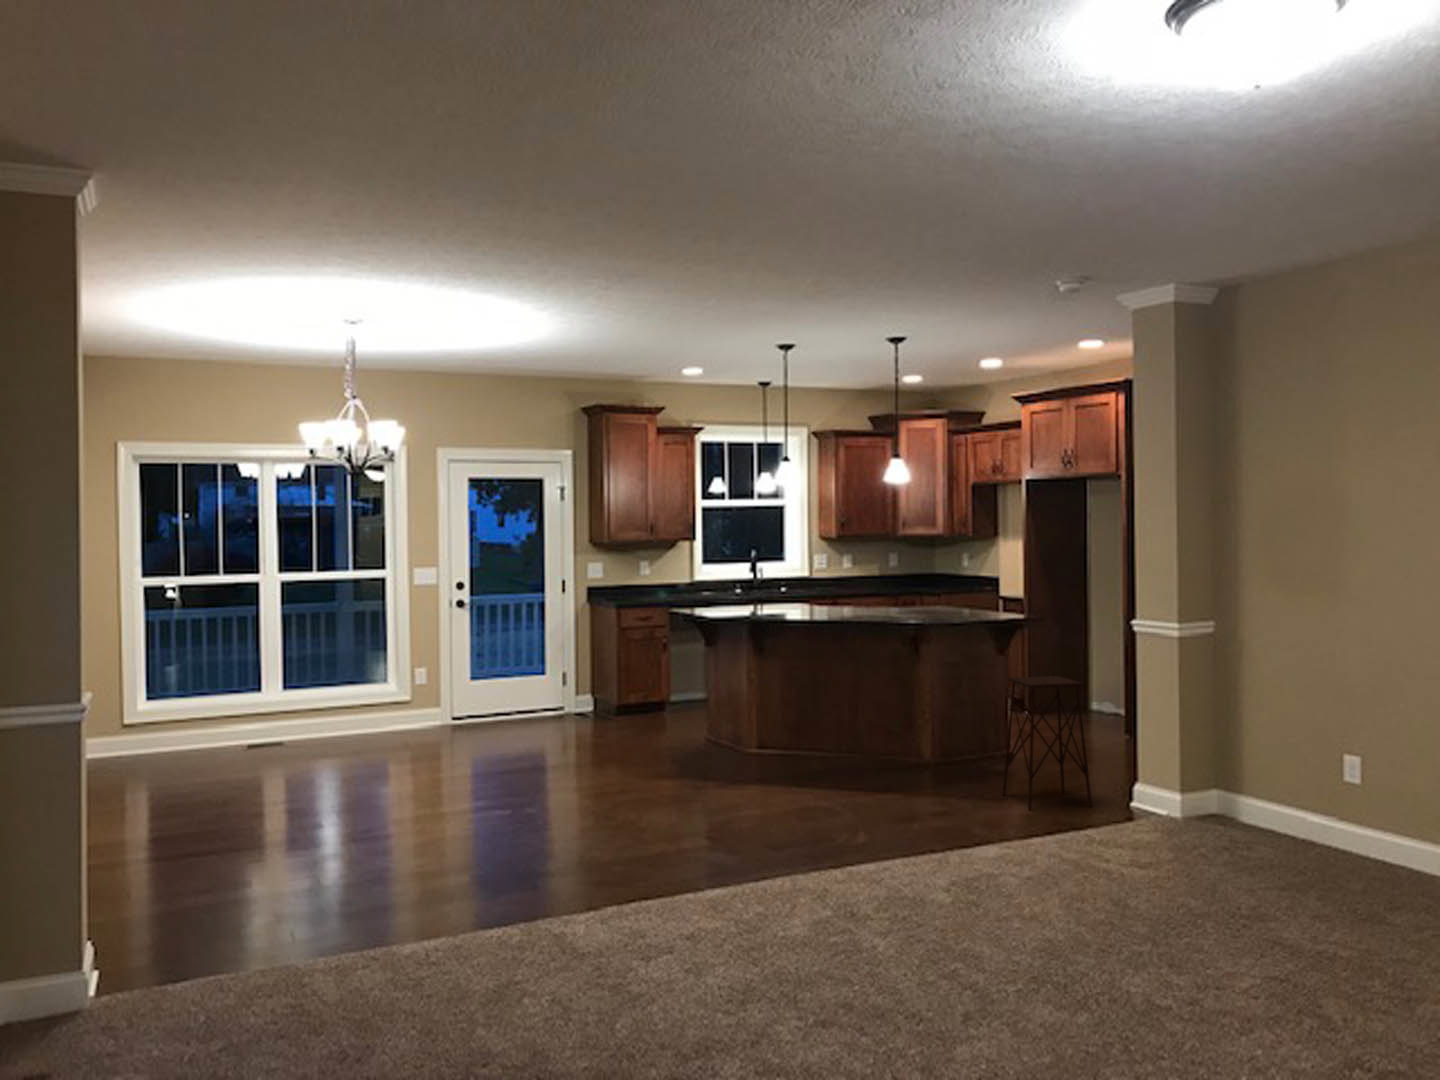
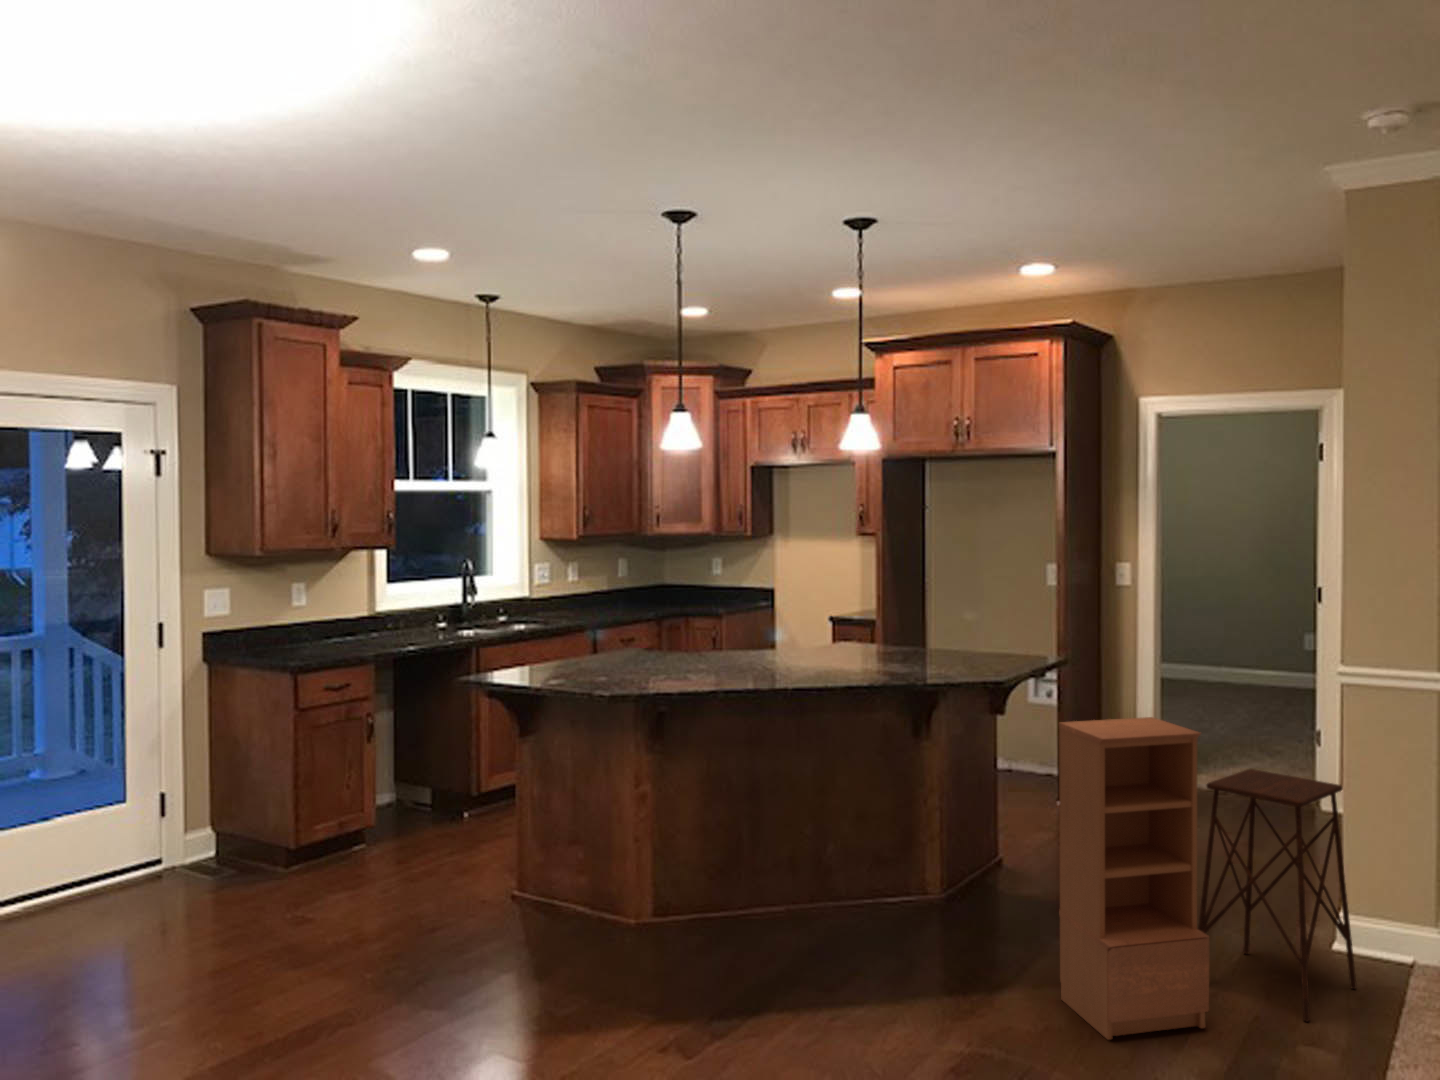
bookcase: none [907,636,974,805] -> present [1059,717,1209,1040]

